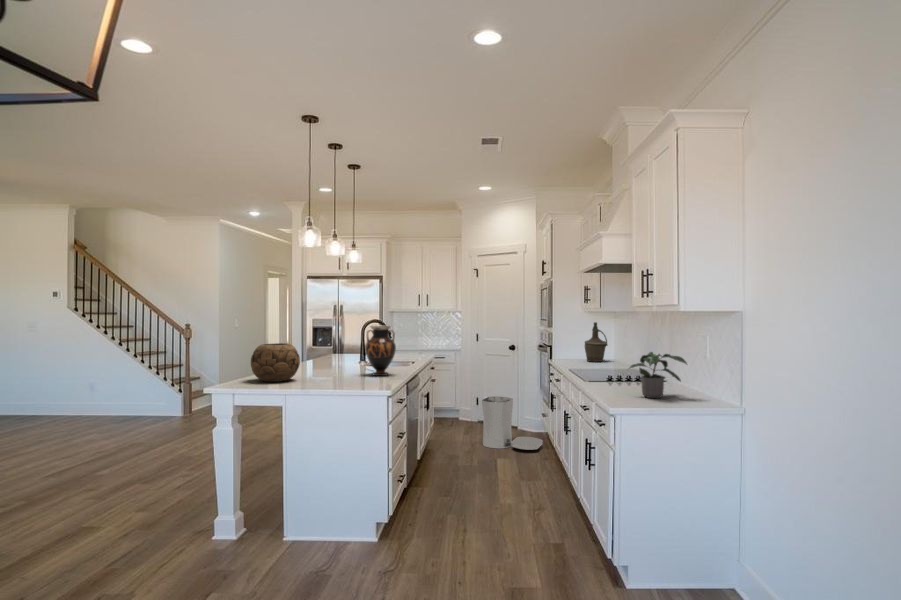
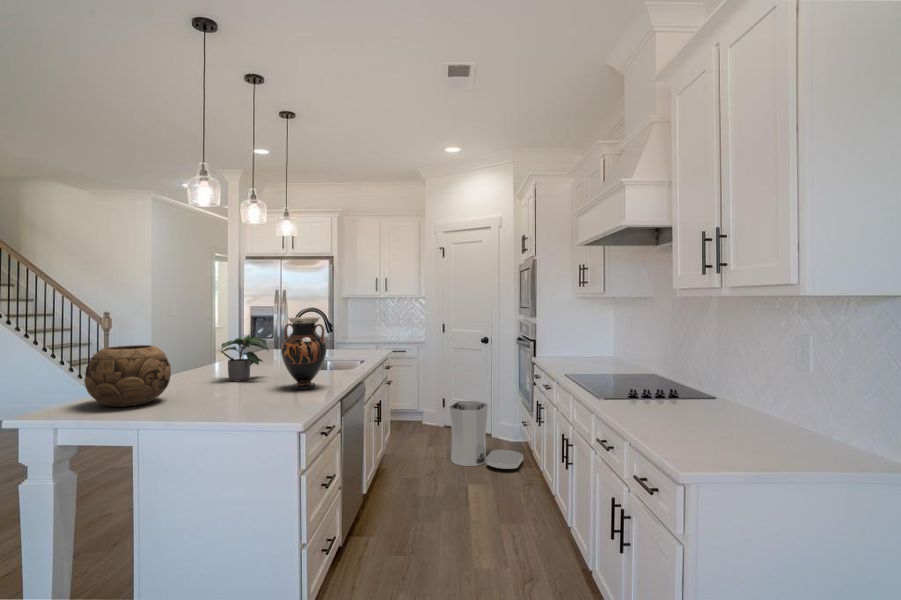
bottle: present [585,322,607,362] -> none [578,312,607,362]
potted plant: present [630,352,687,398] -> present [221,335,268,381]

